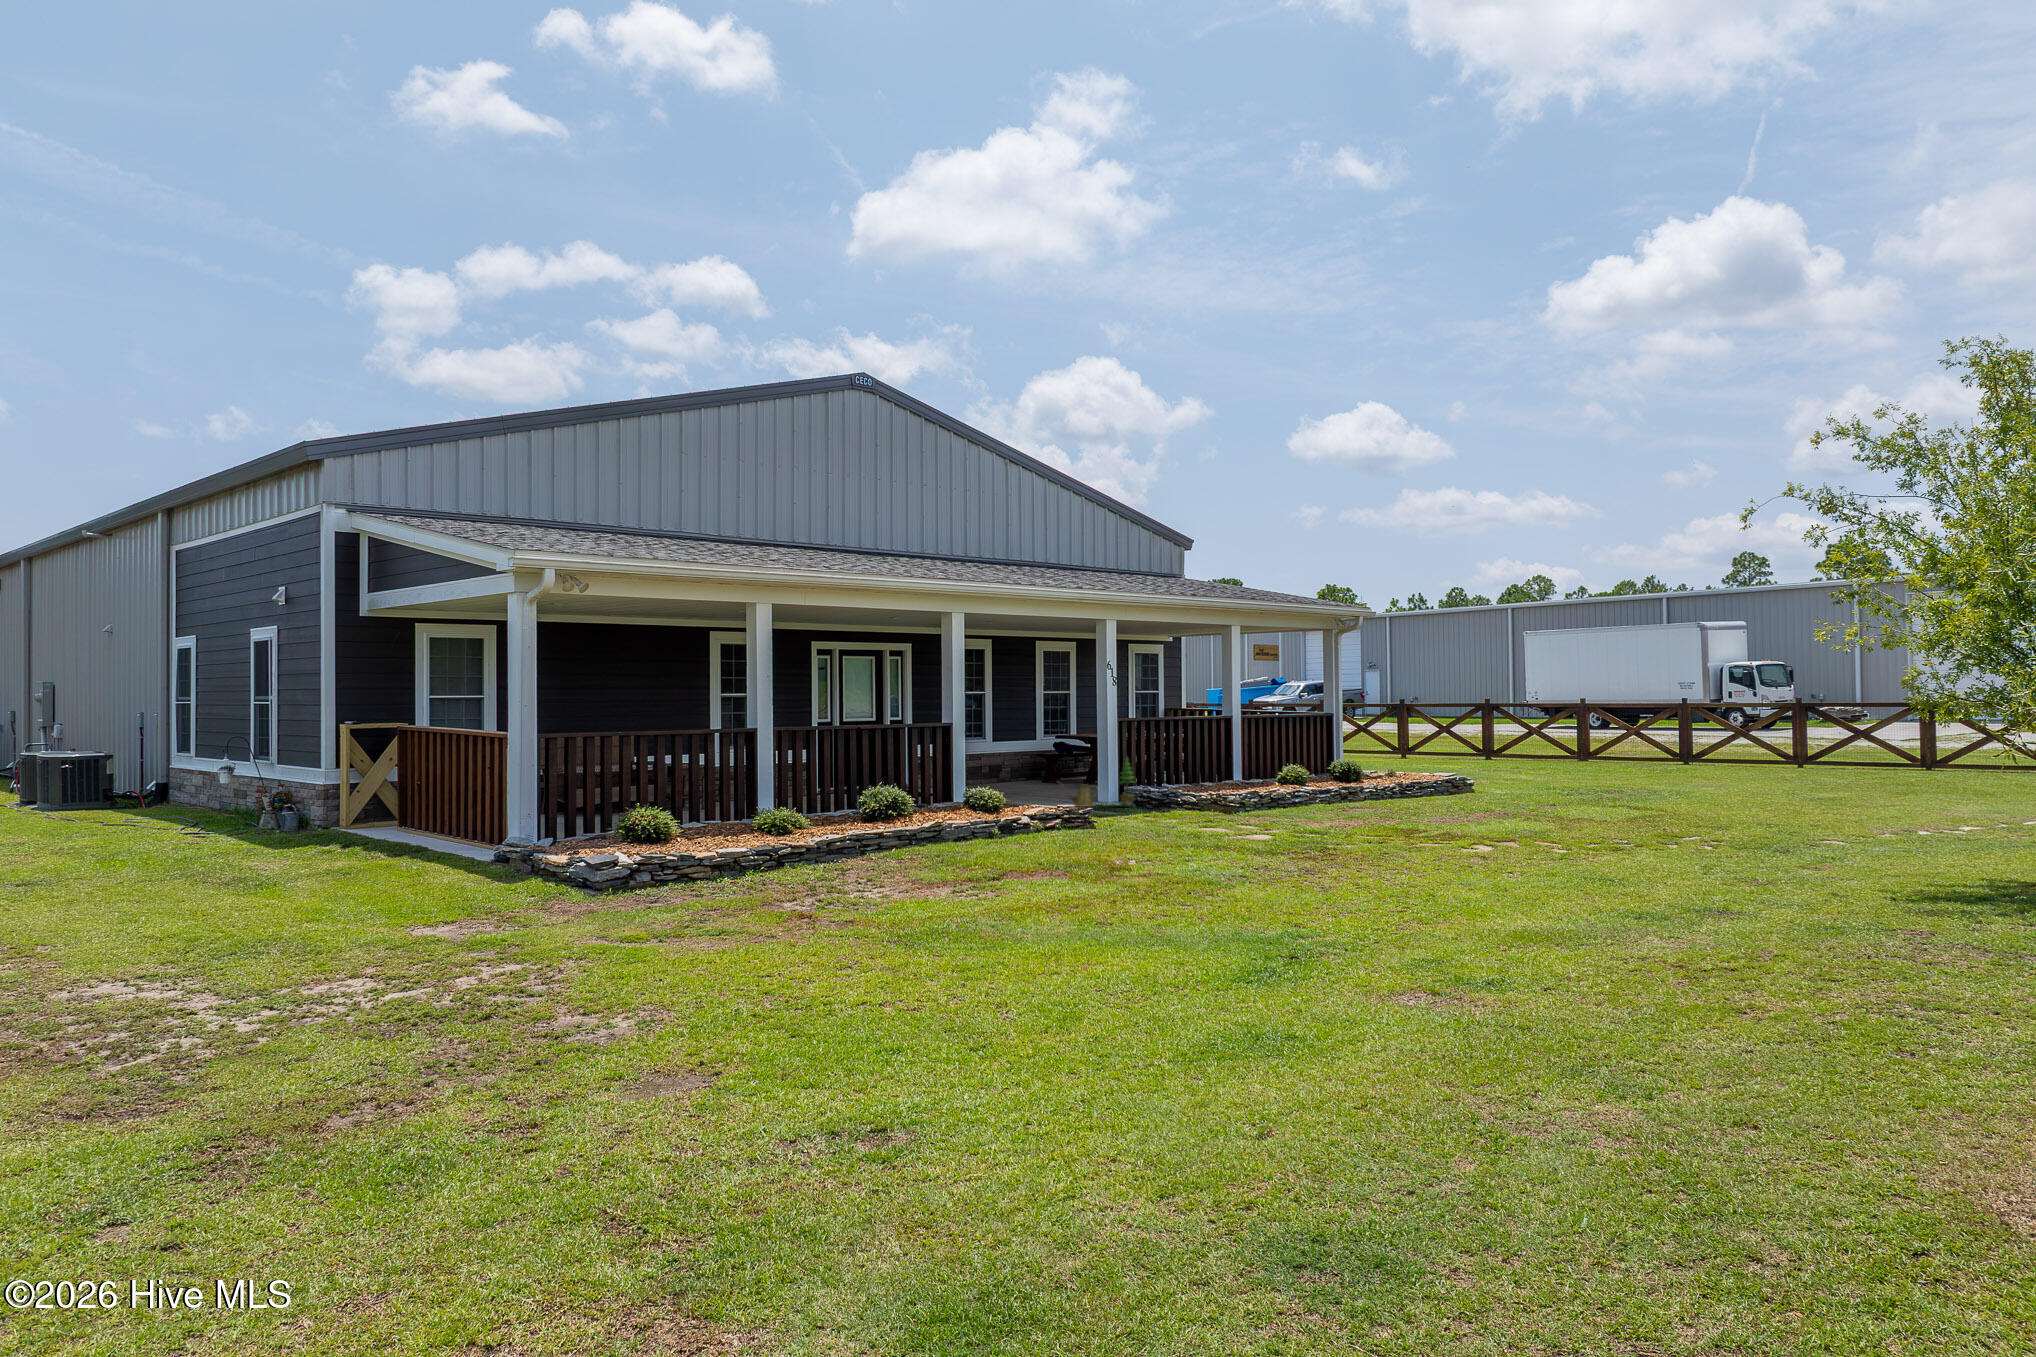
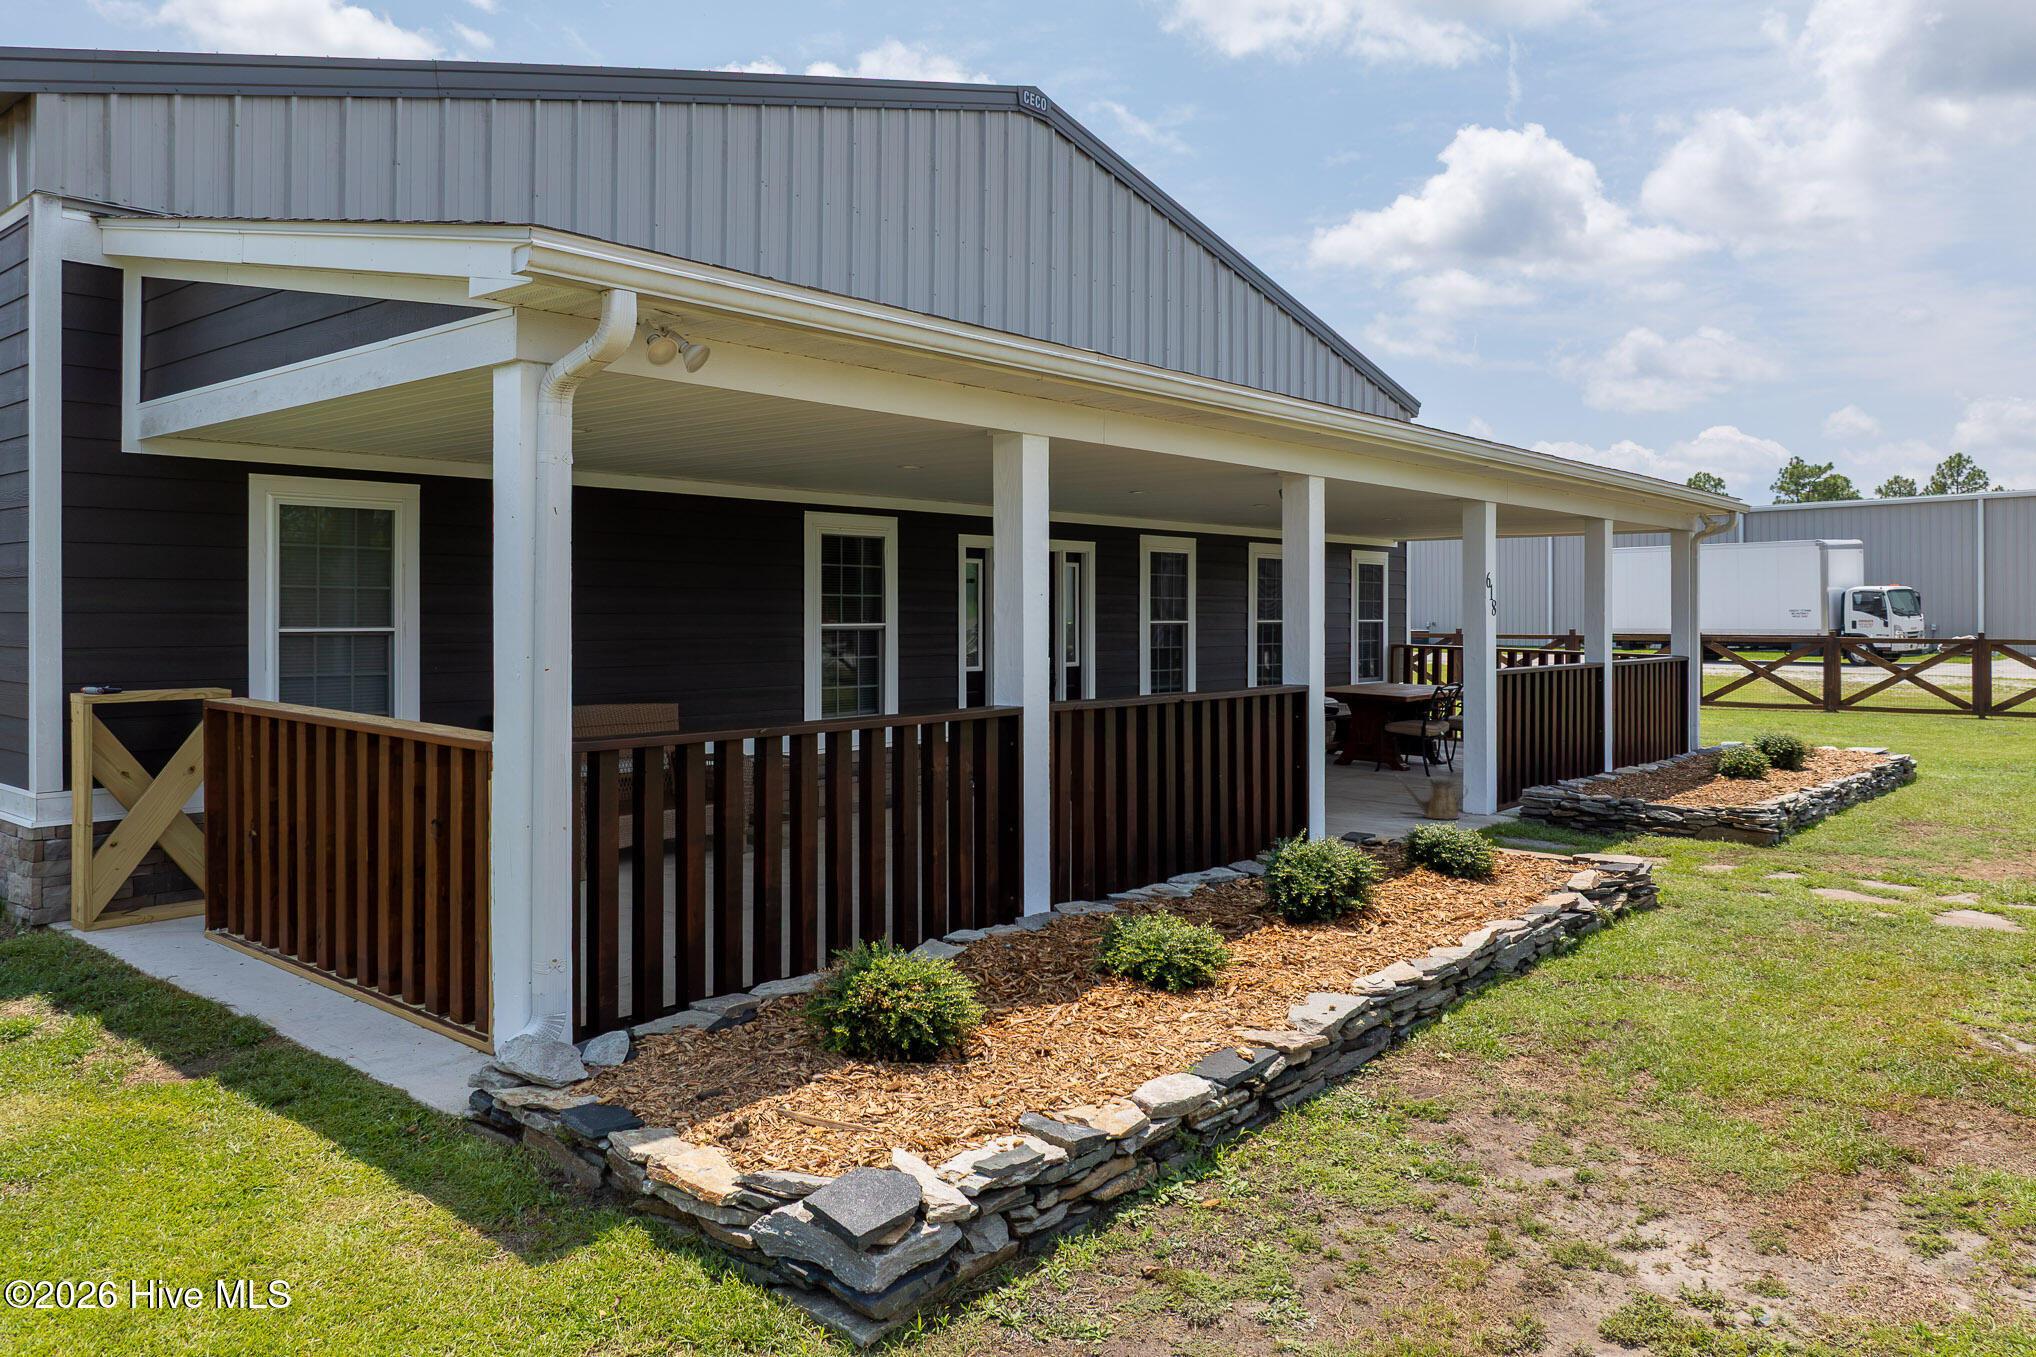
potted tree: present [1120,759,1134,806] -> none [1503,735,1535,819]

